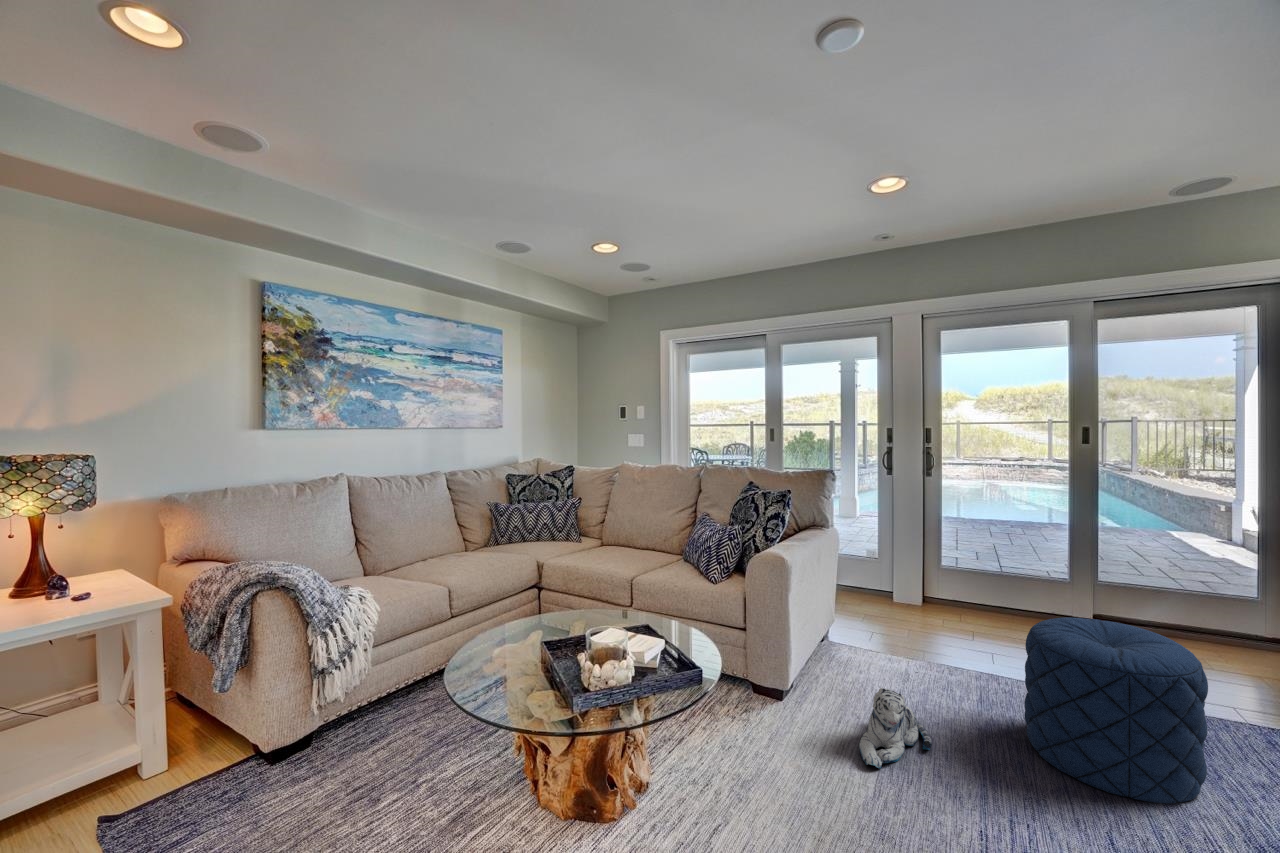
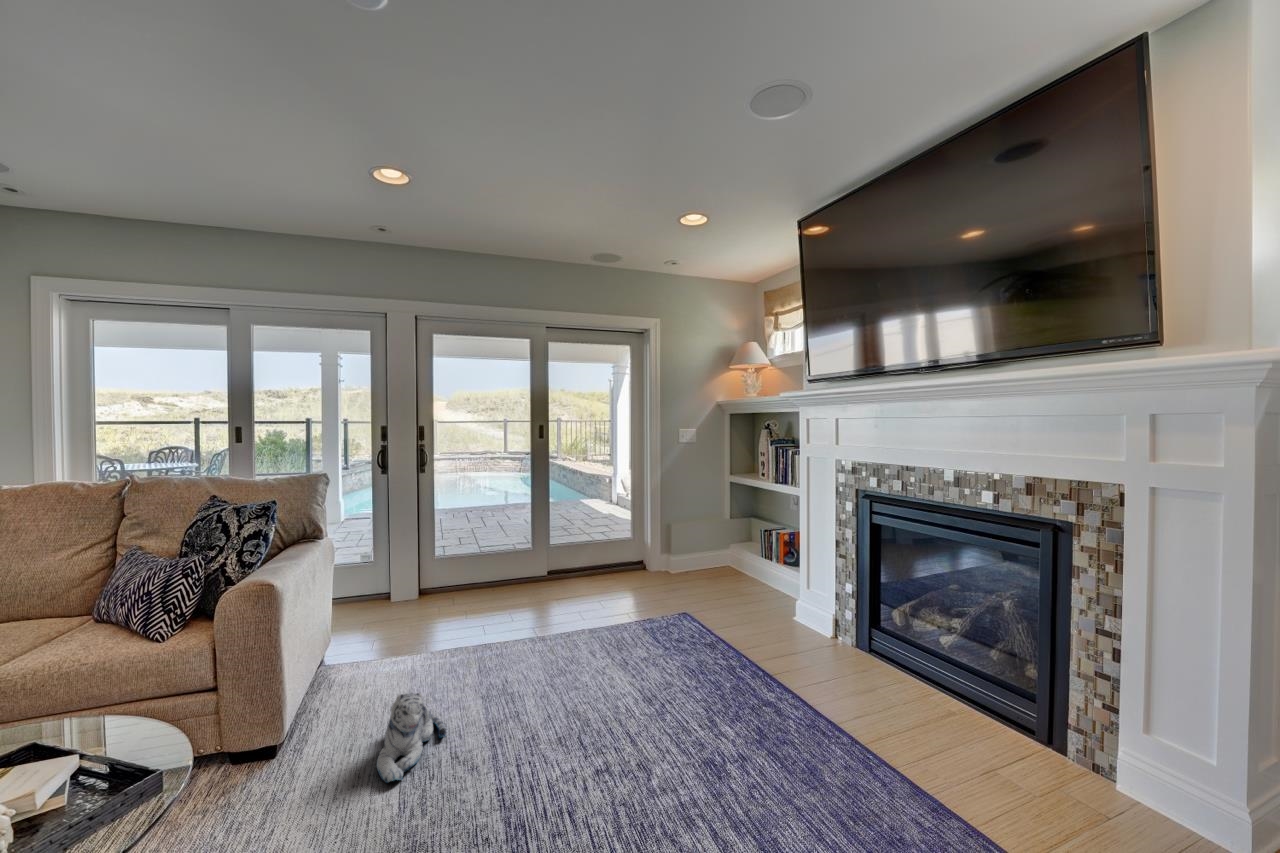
pouf: present [1024,617,1208,804] -> none [515,573,622,706]

